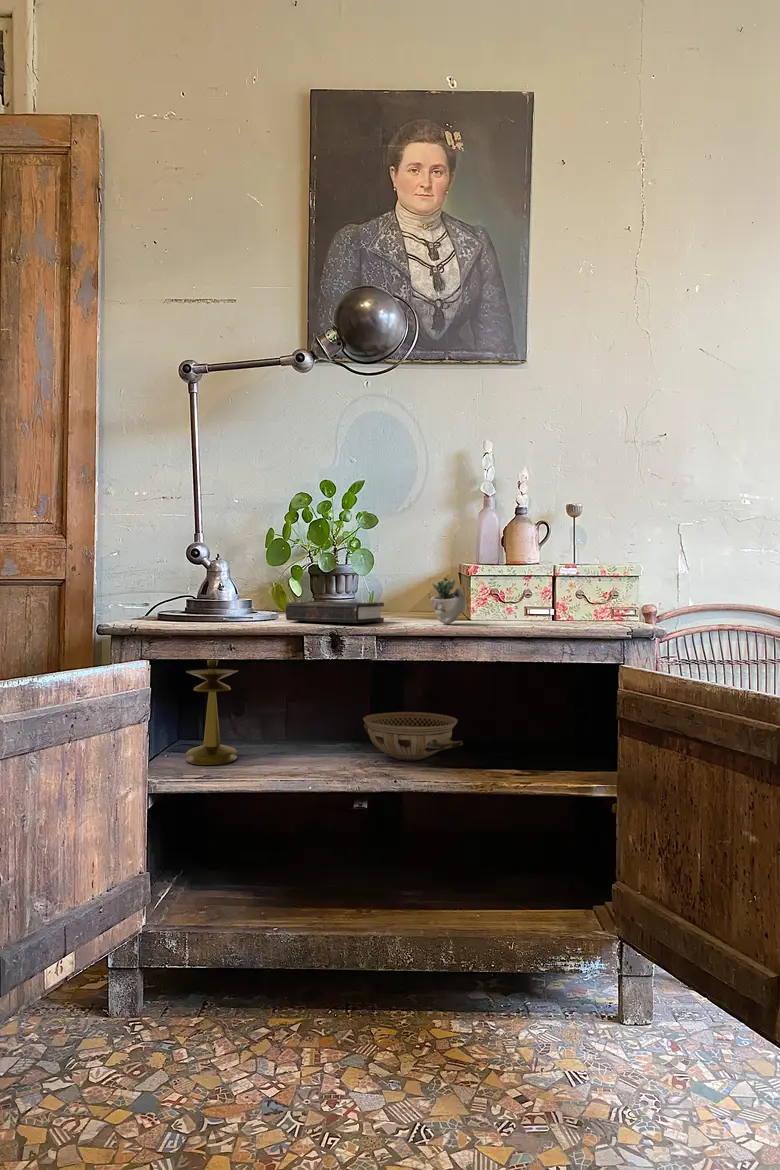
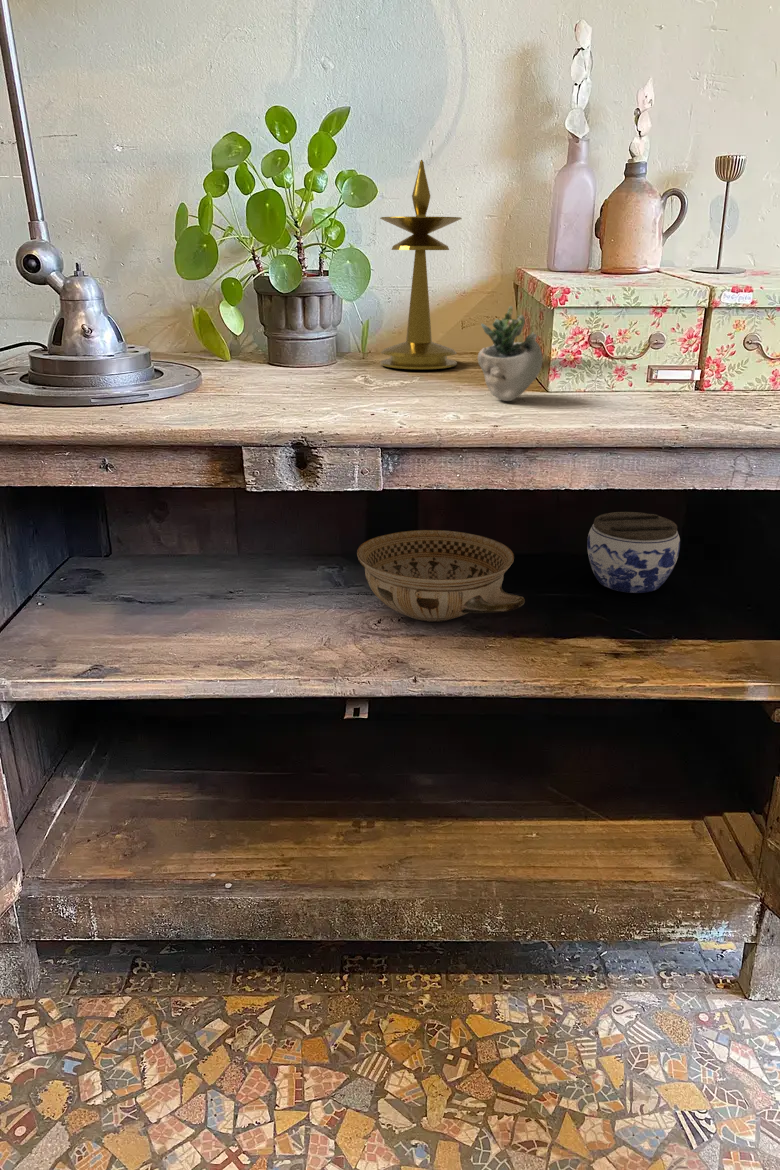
hardback book: present [286,601,384,623] -> none [213,348,391,404]
candlestick: present [186,660,238,765] -> present [380,160,462,369]
jar: none [508,705,564,752] -> present [587,512,680,593]

